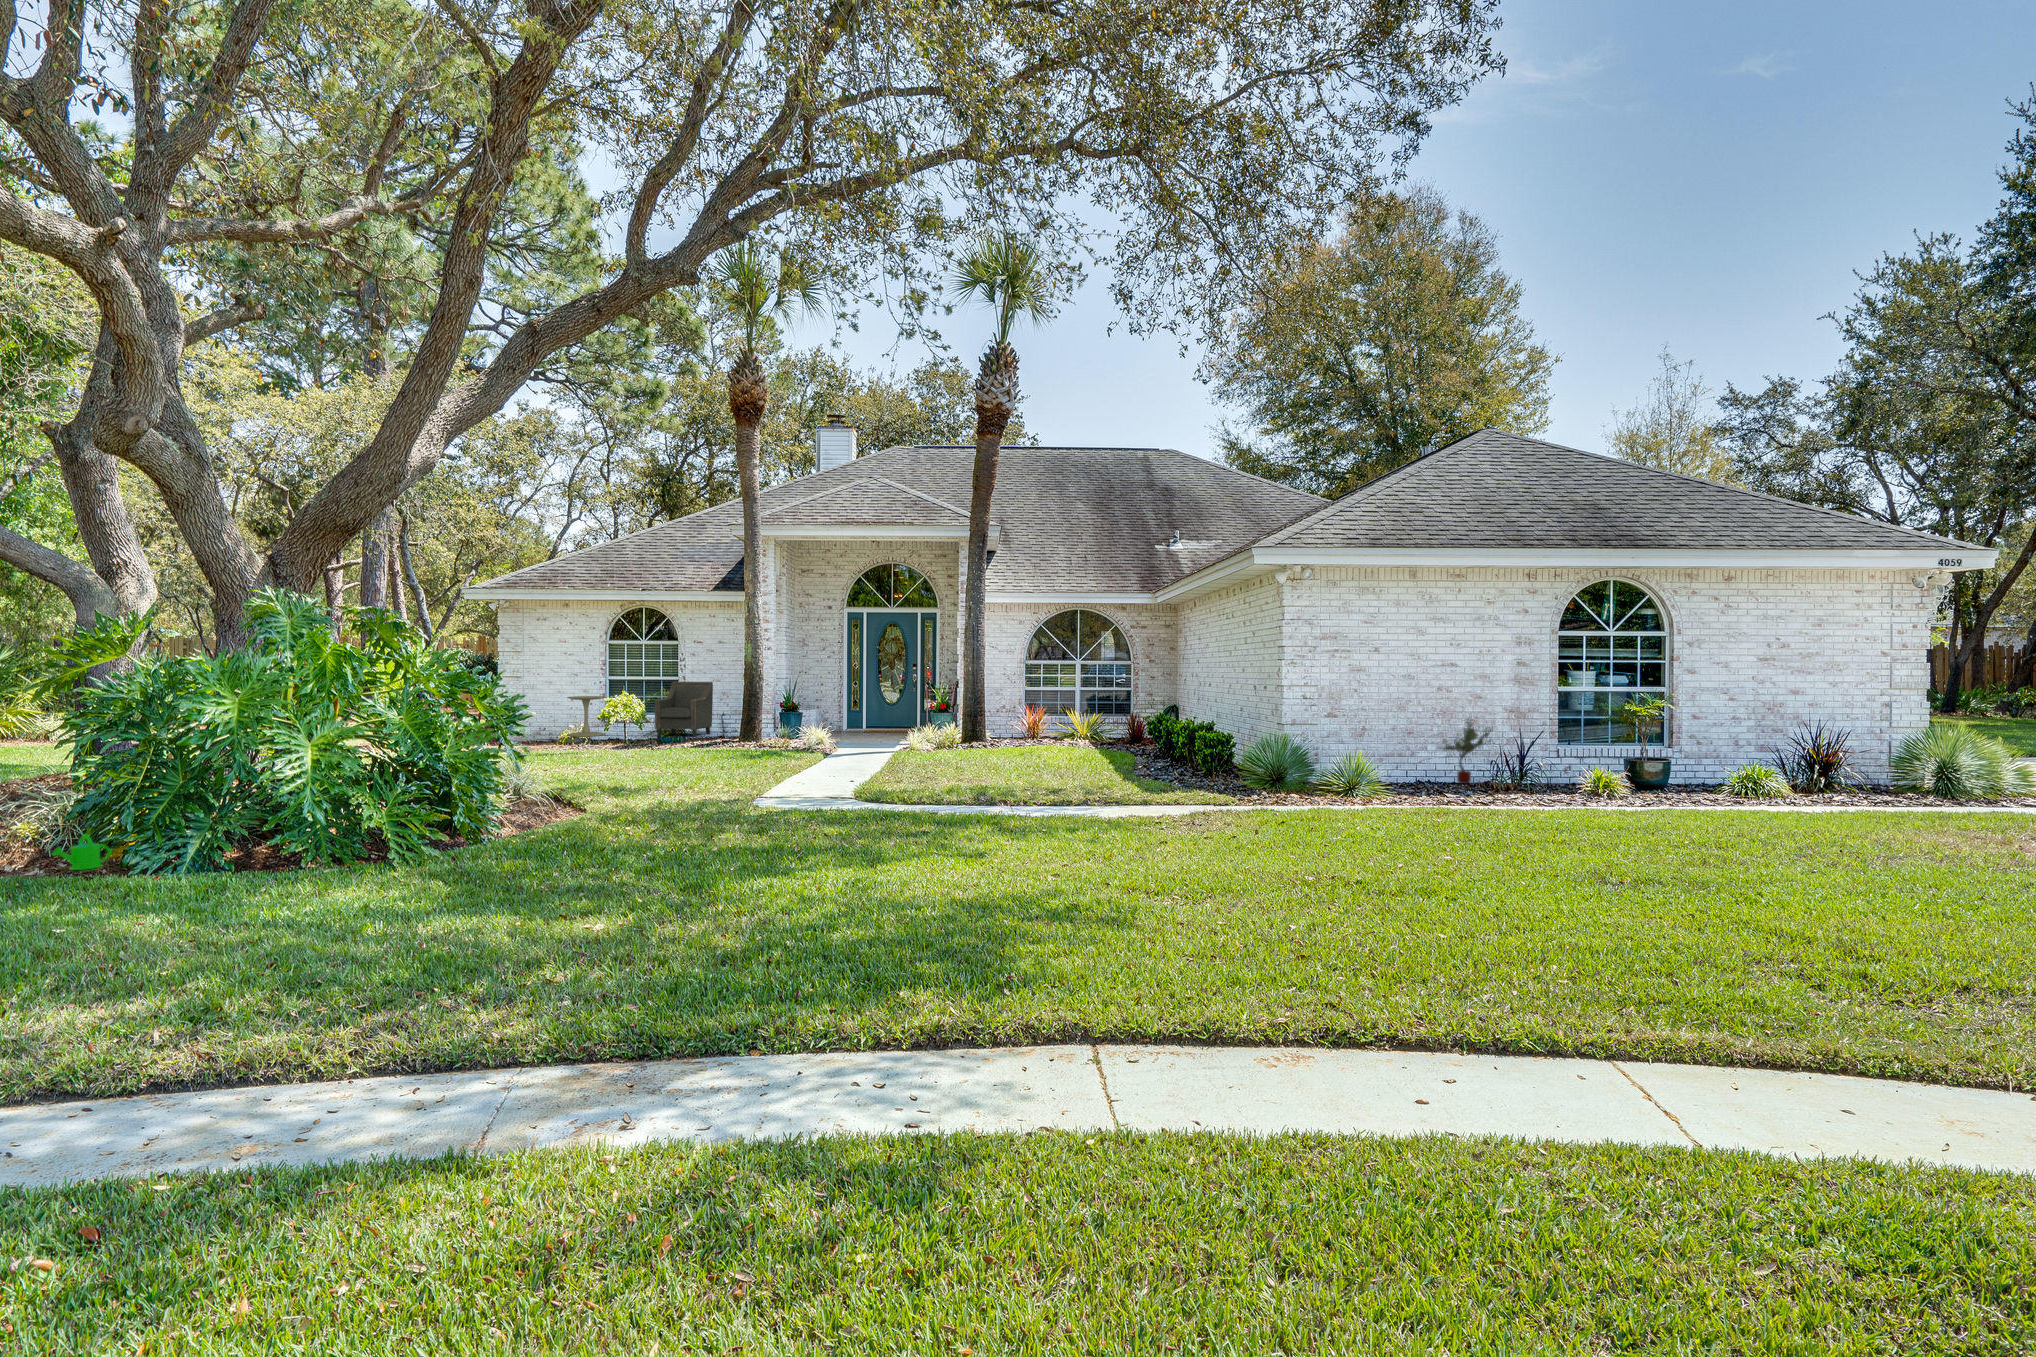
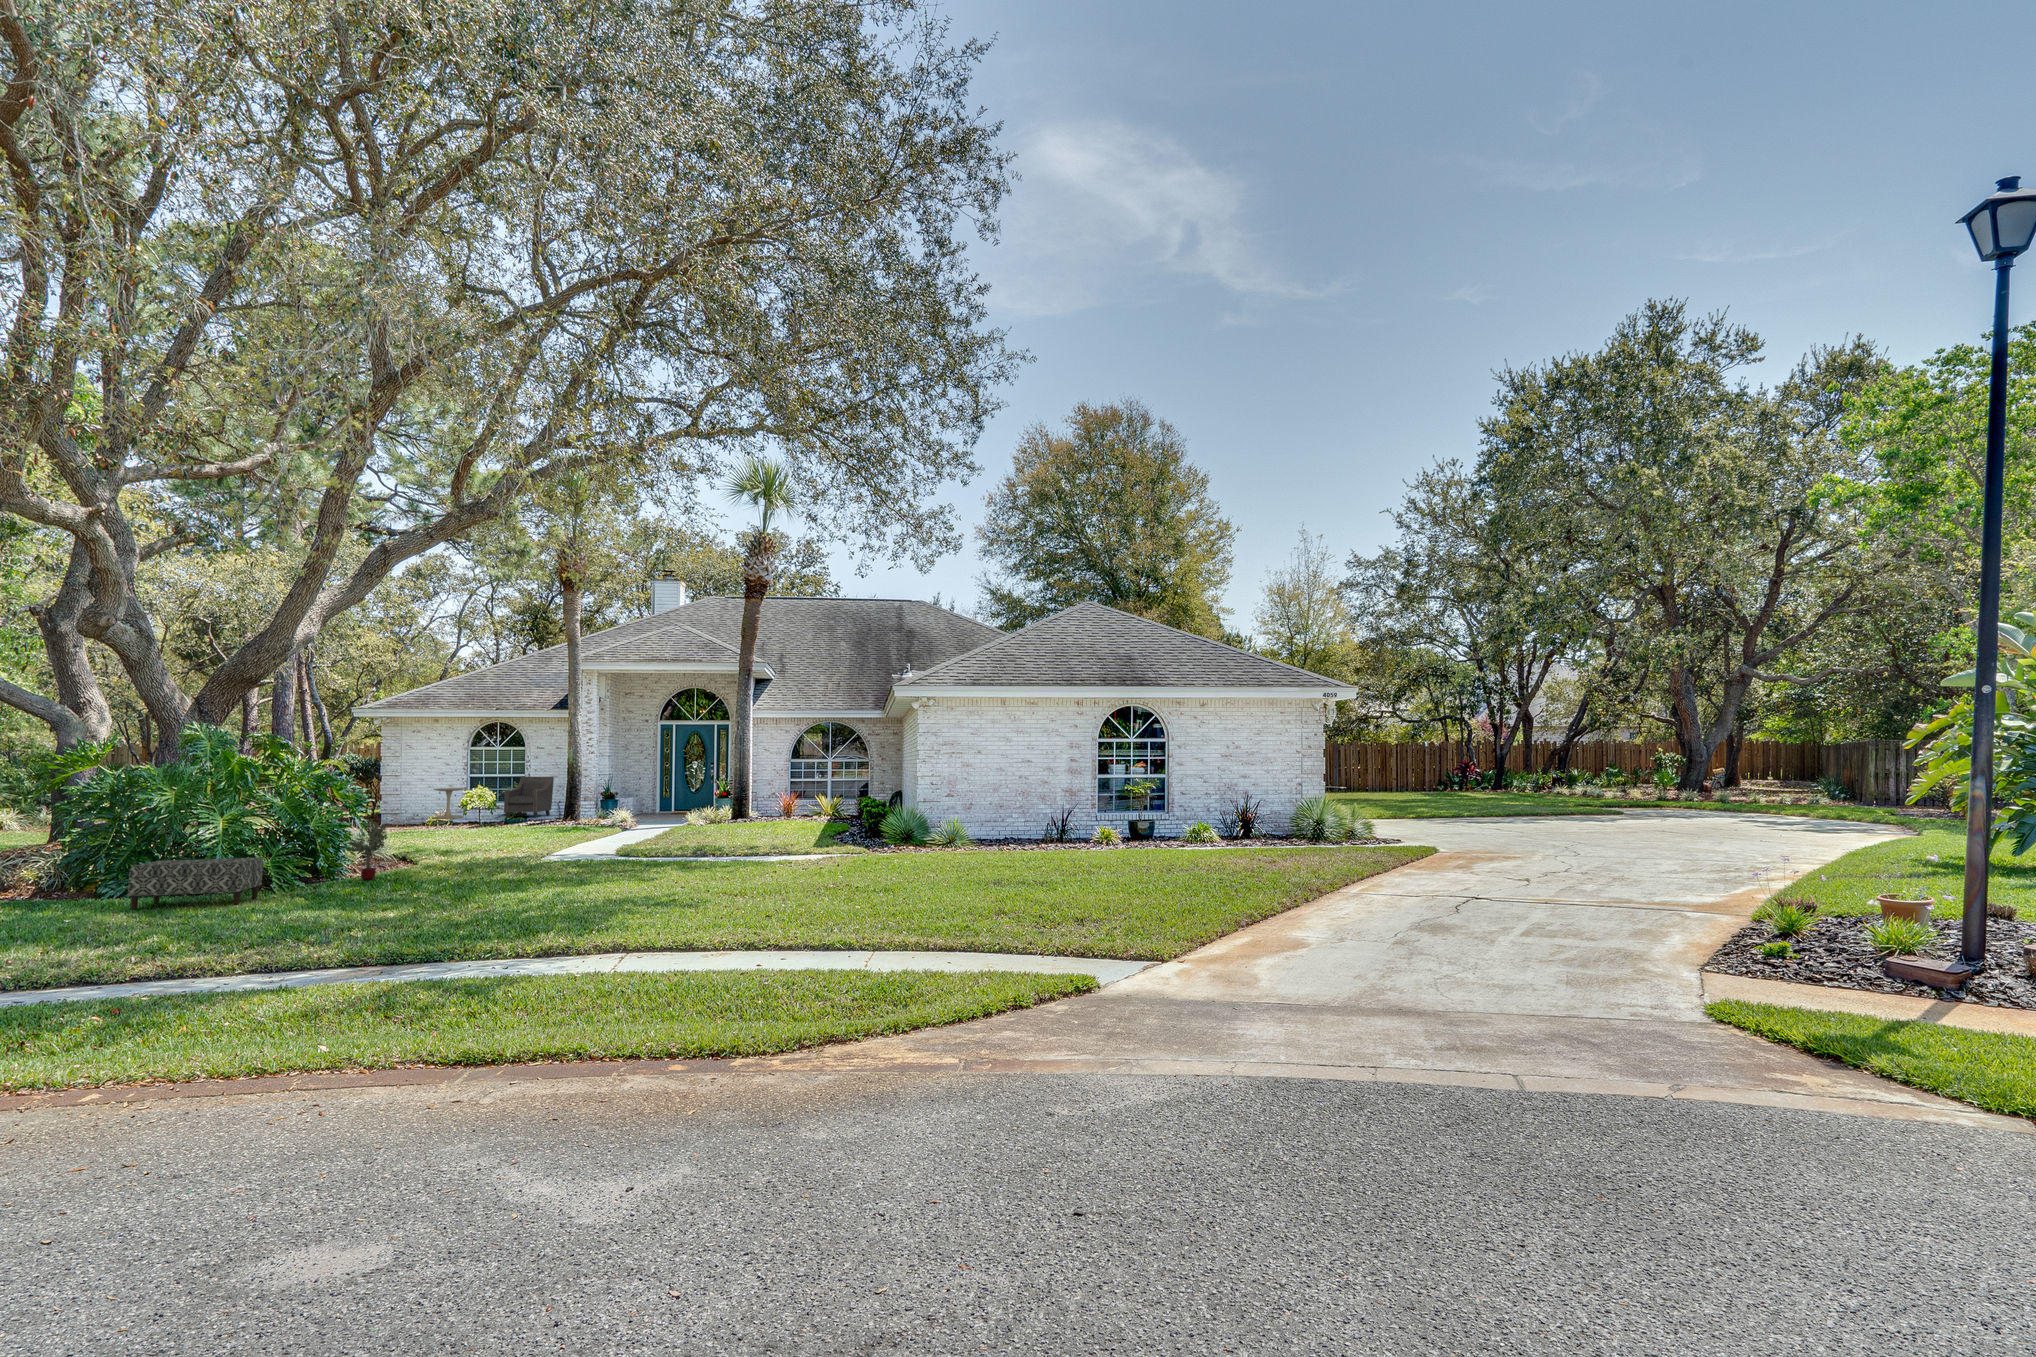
potted tree: present [1440,719,1492,784] -> present [348,819,388,880]
bench: none [185,805,377,887] -> present [128,857,264,910]
watering can: present [52,834,112,870] -> none [26,881,68,904]

